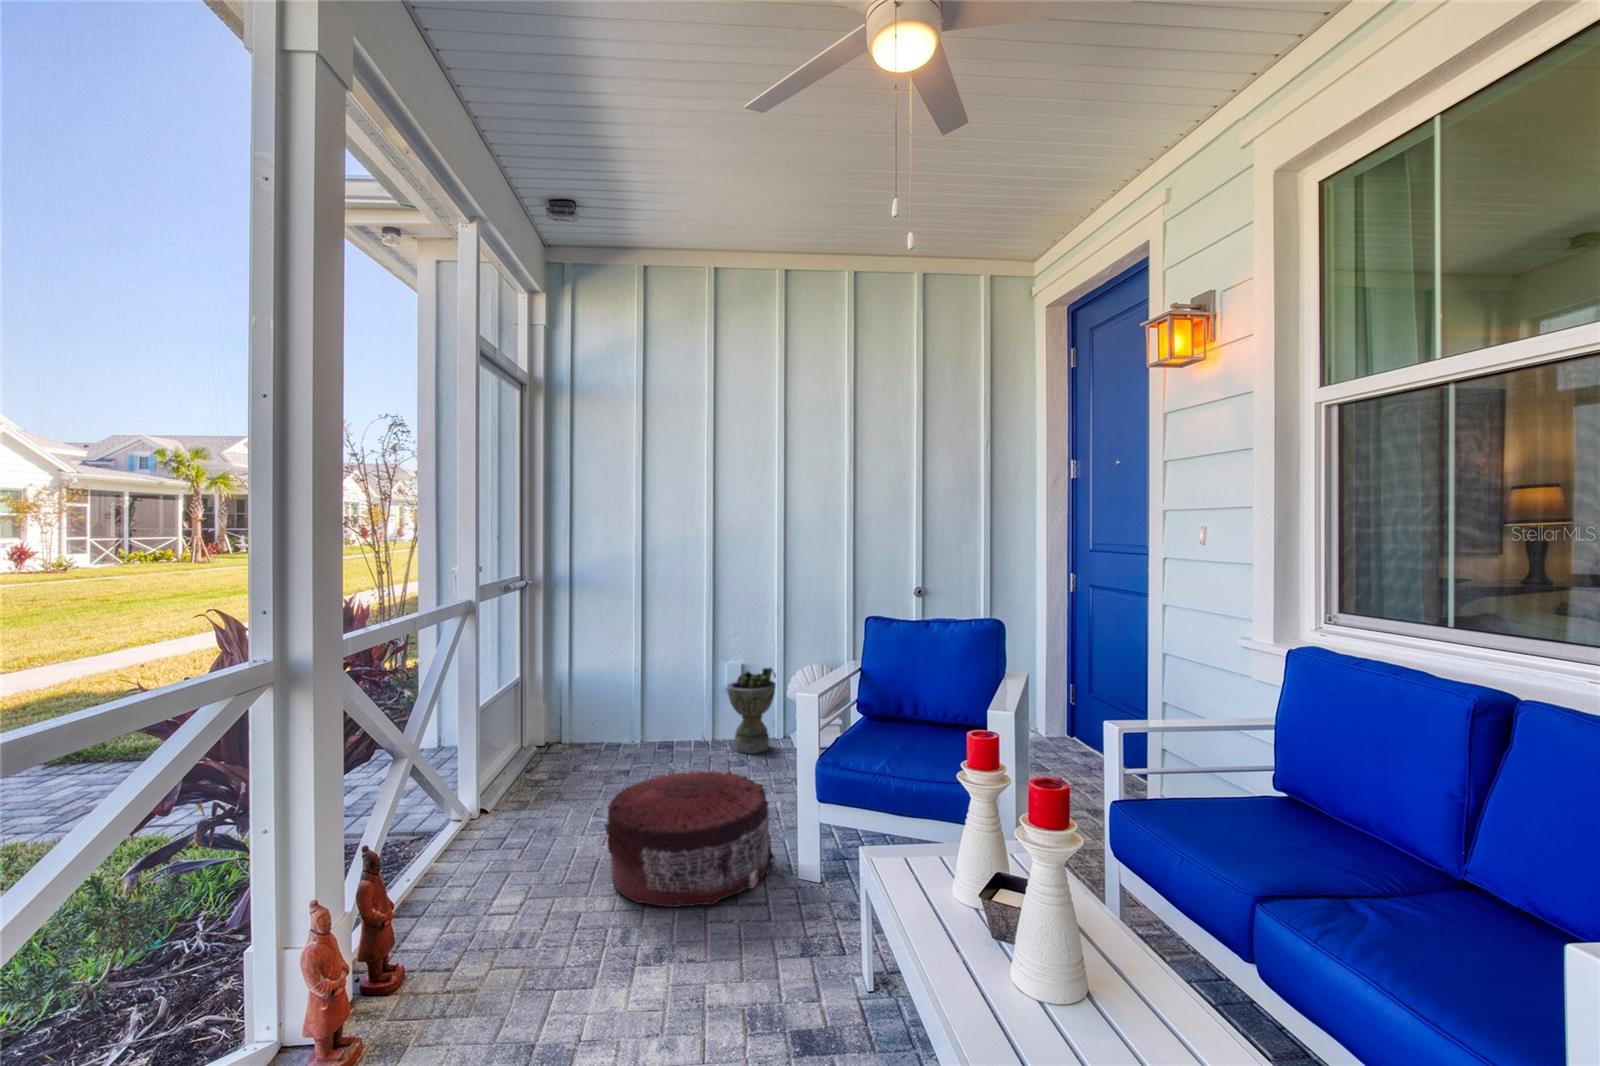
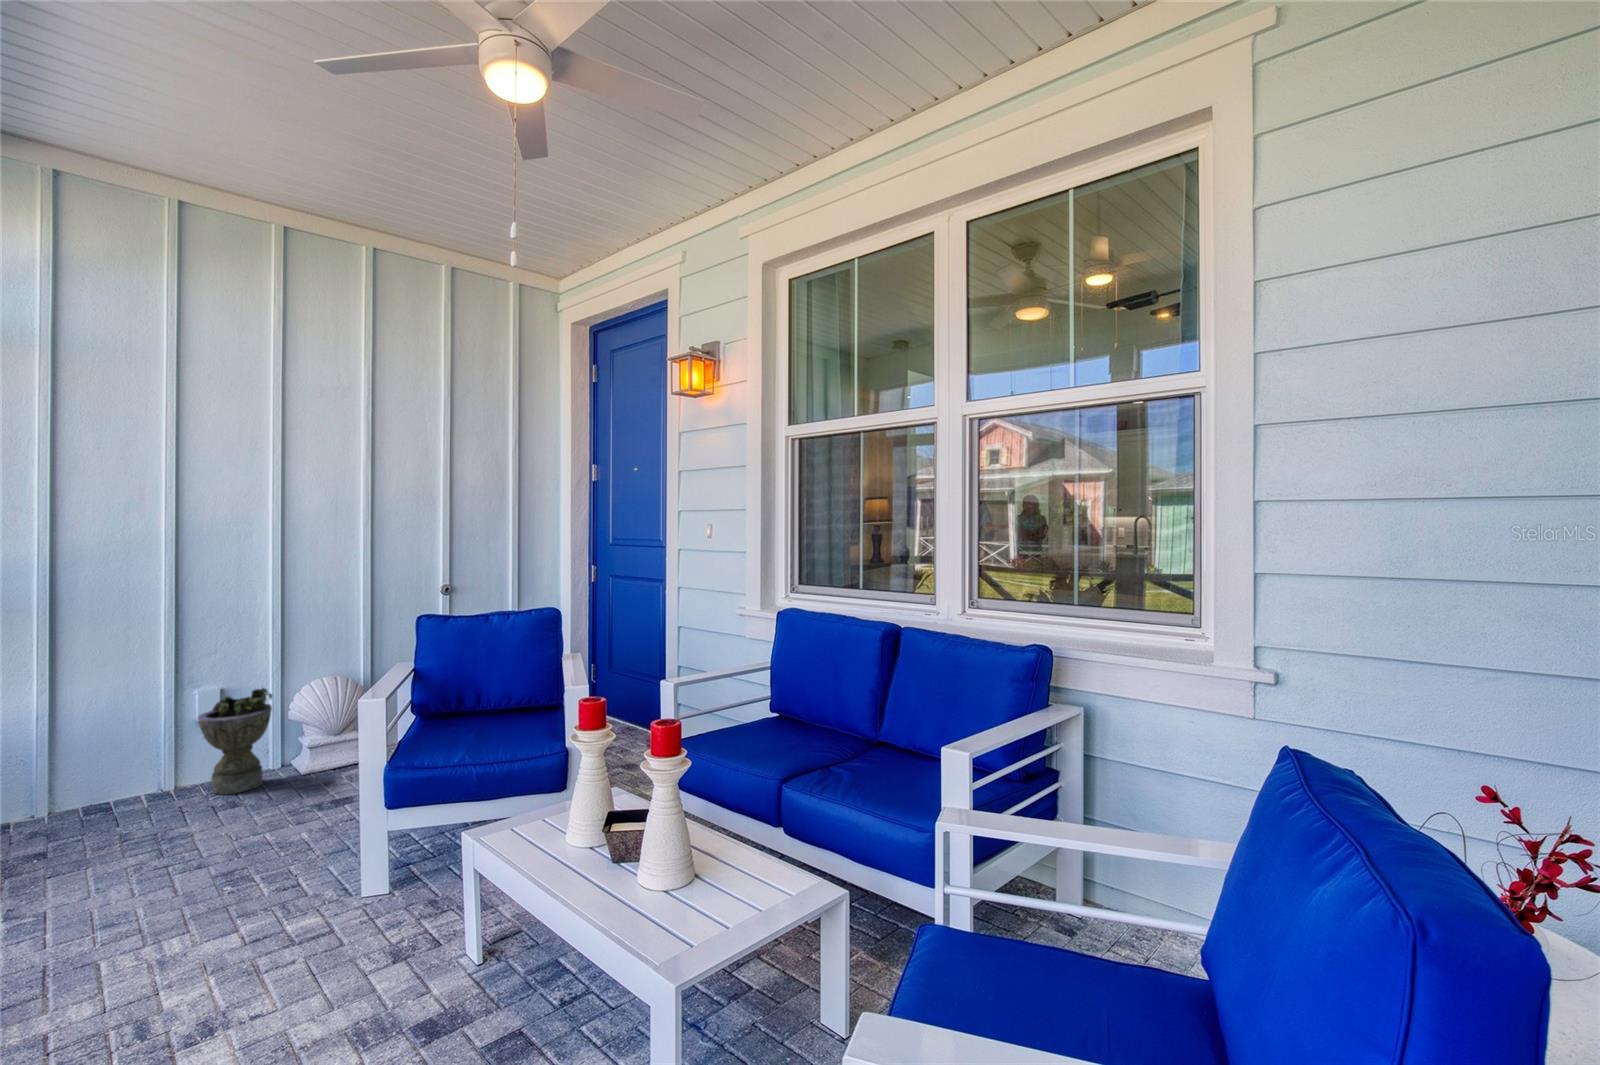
pouf: present [605,771,775,907] -> none [71,806,327,989]

